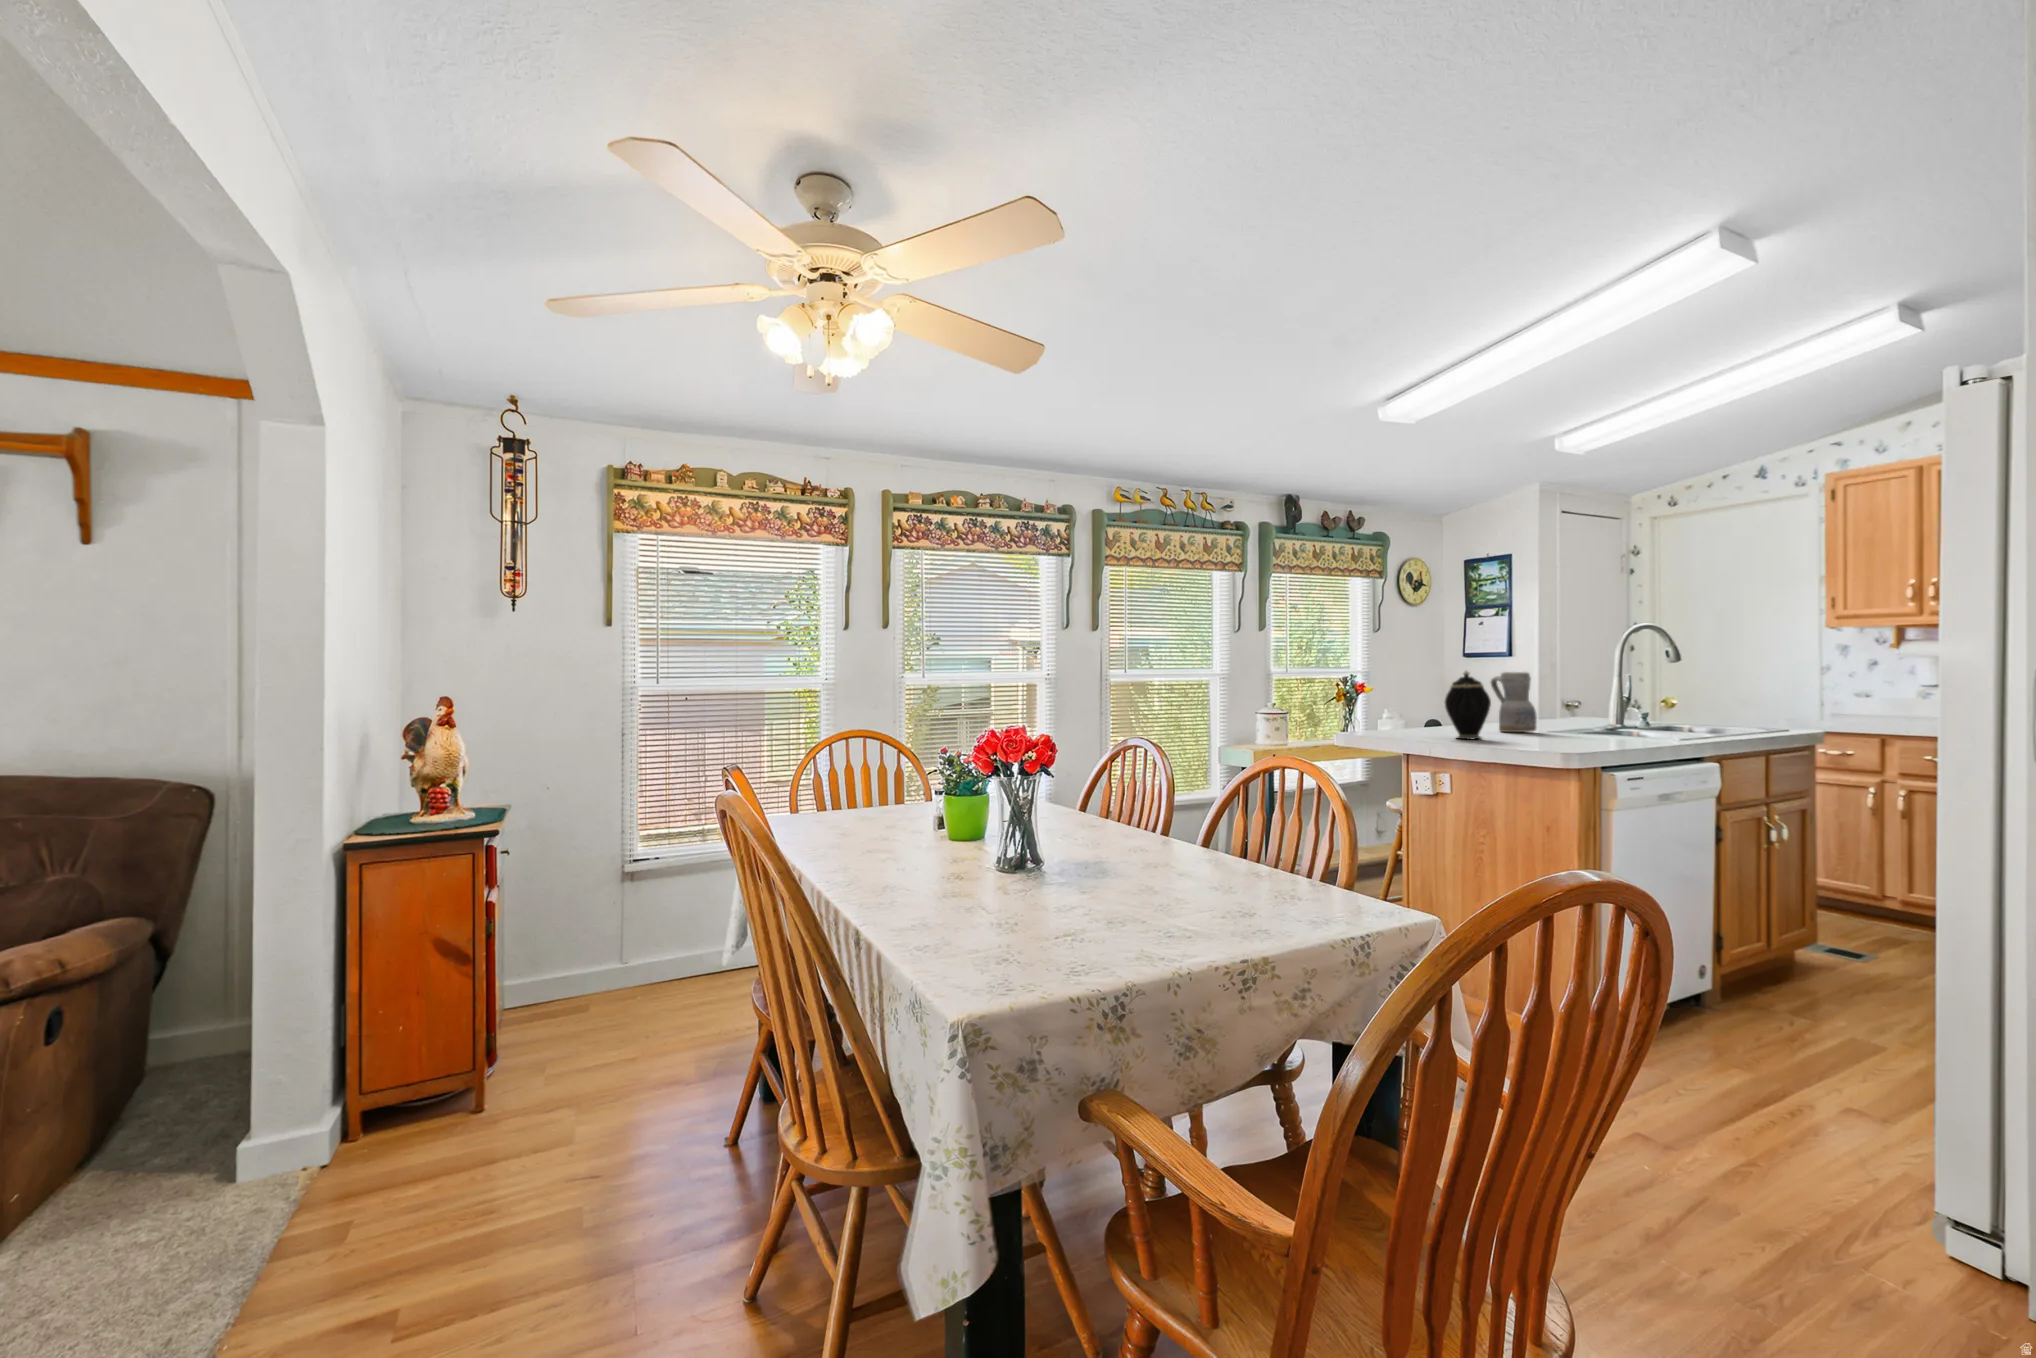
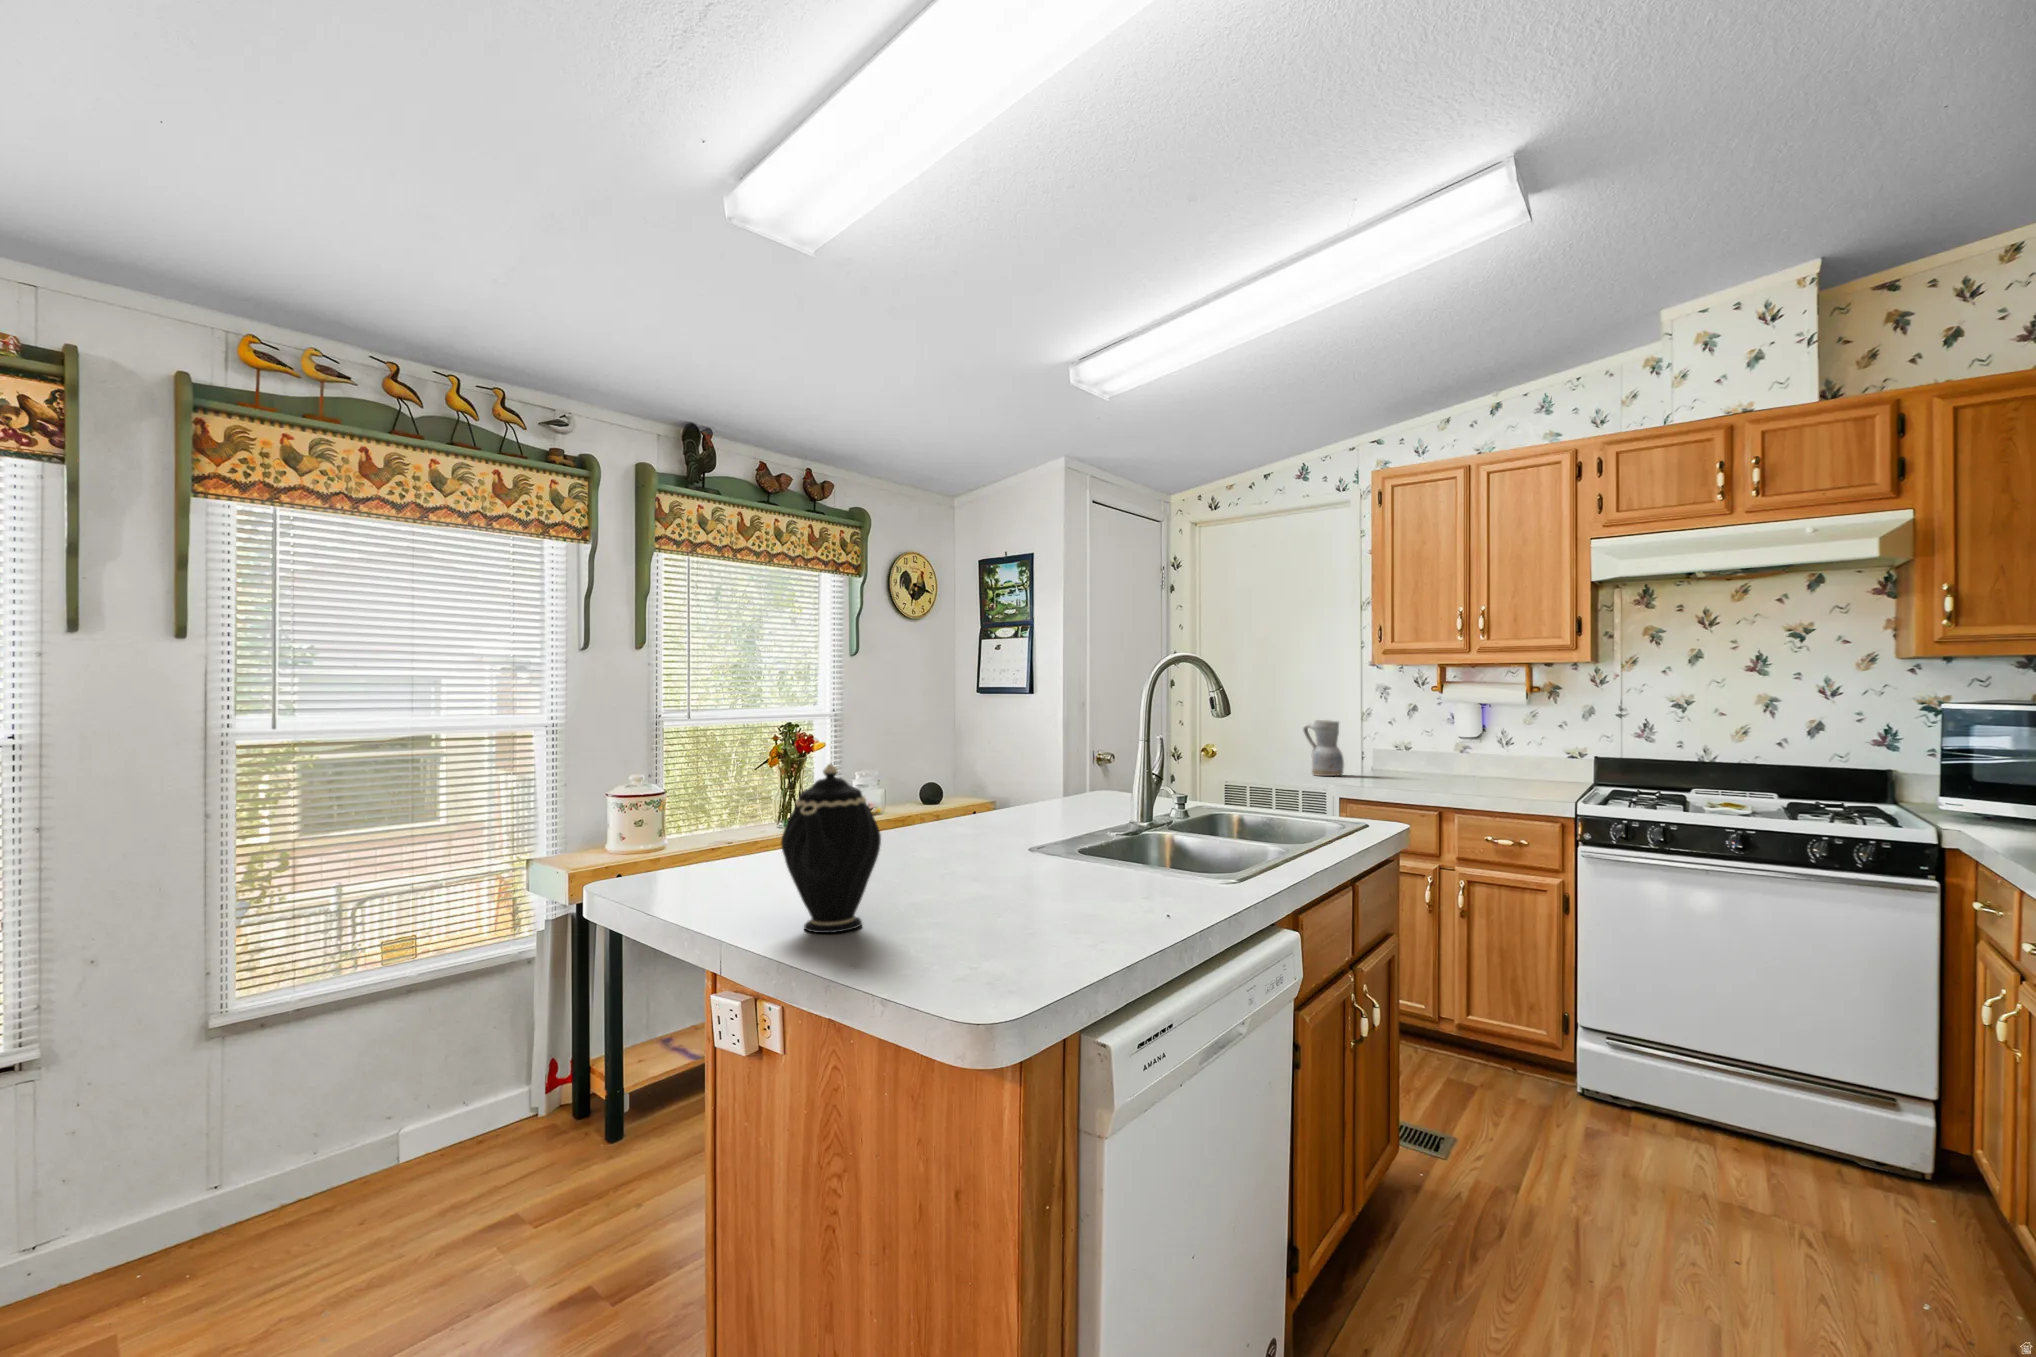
ceramic pitcher: present [1491,672,1537,732] -> present [1303,720,1344,776]

